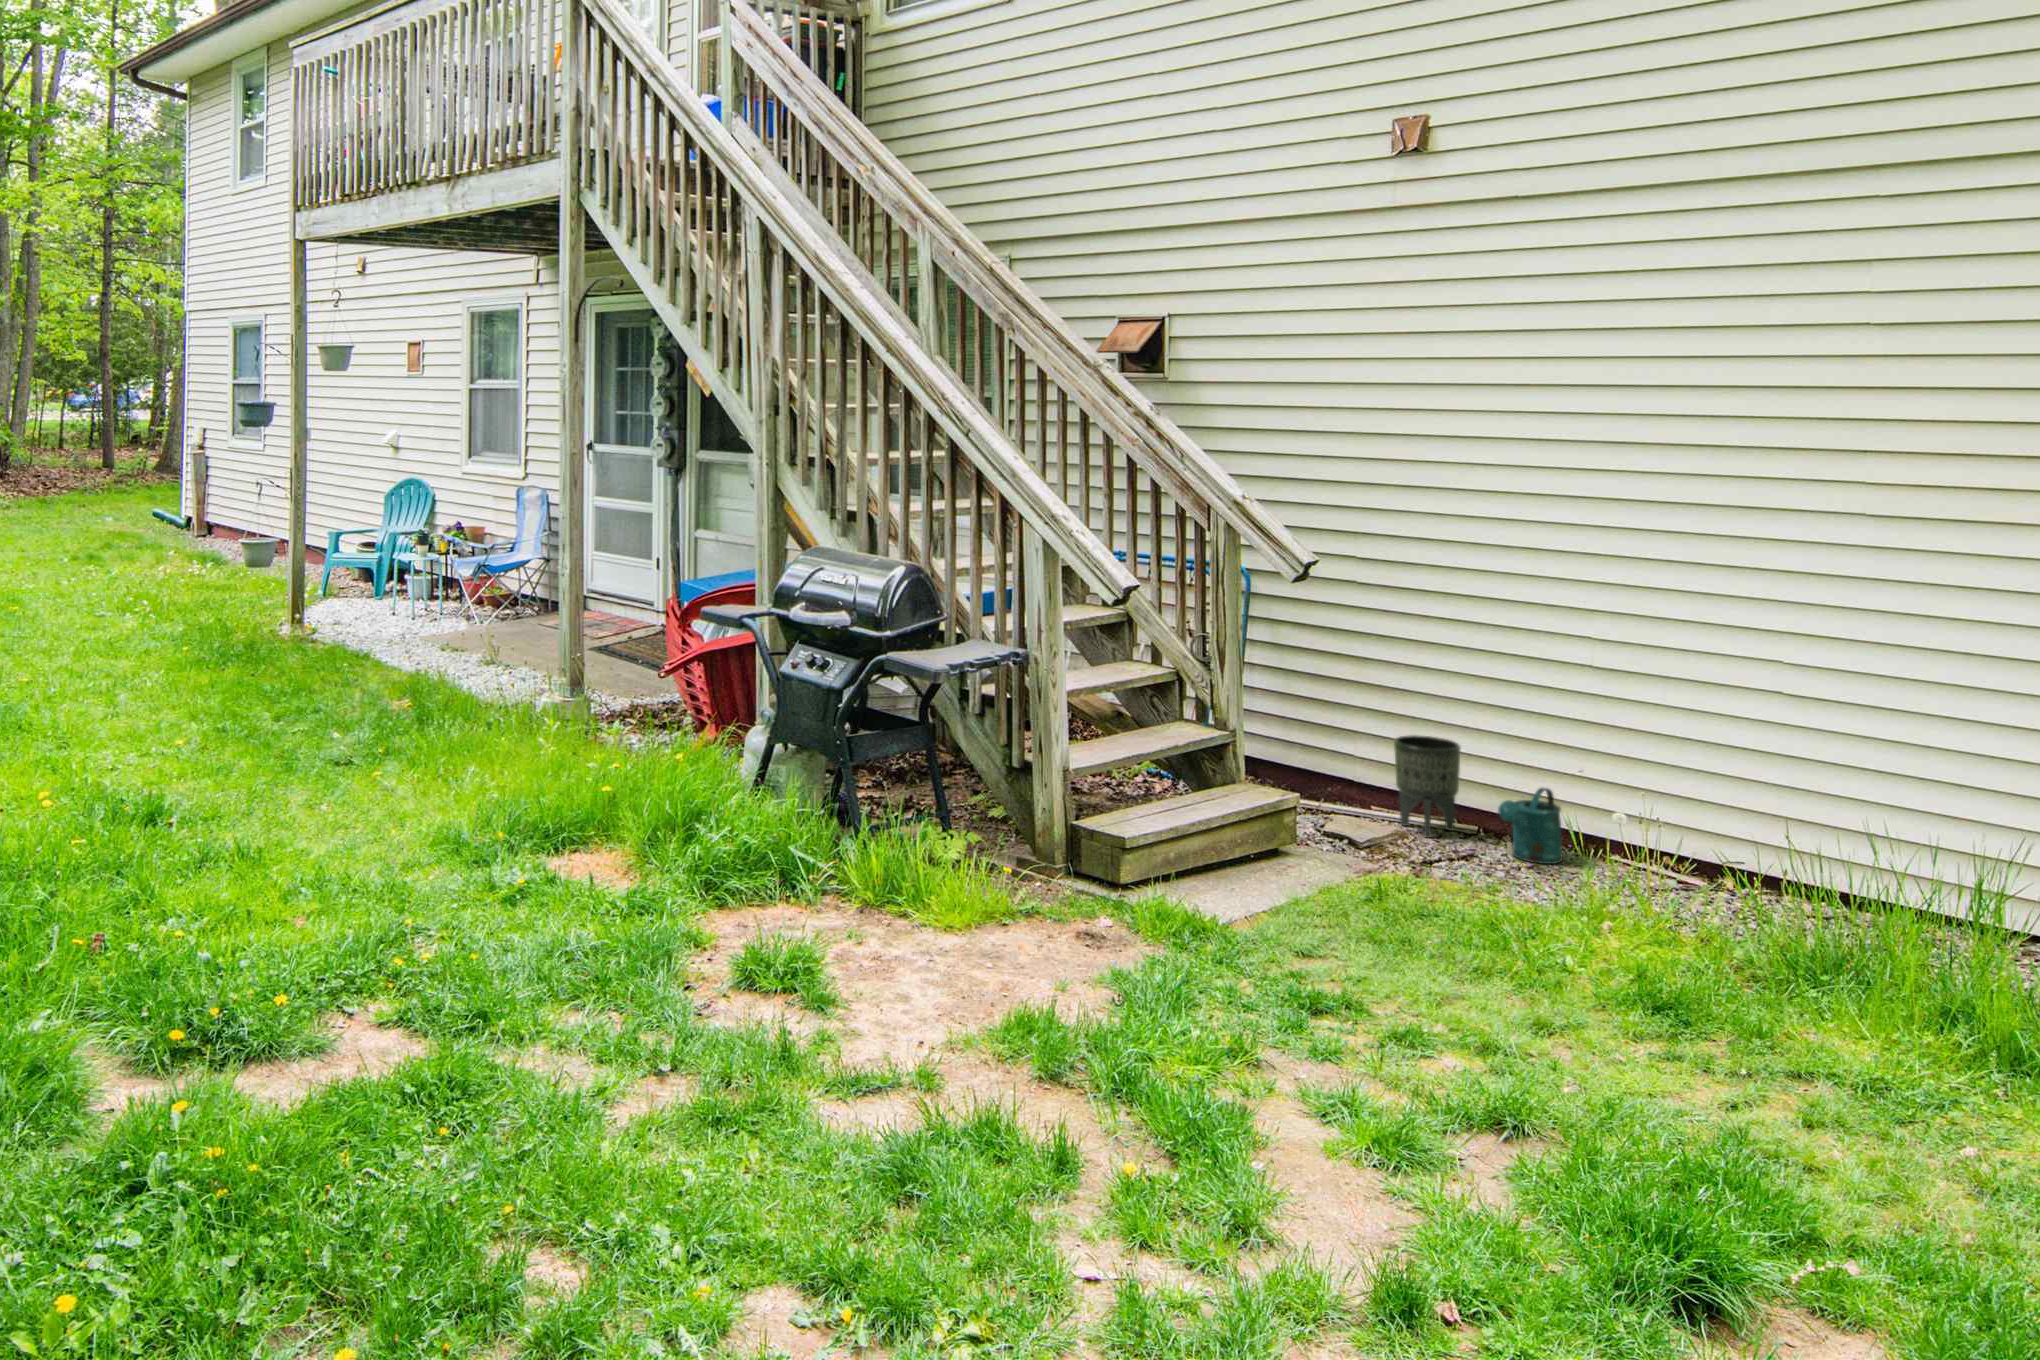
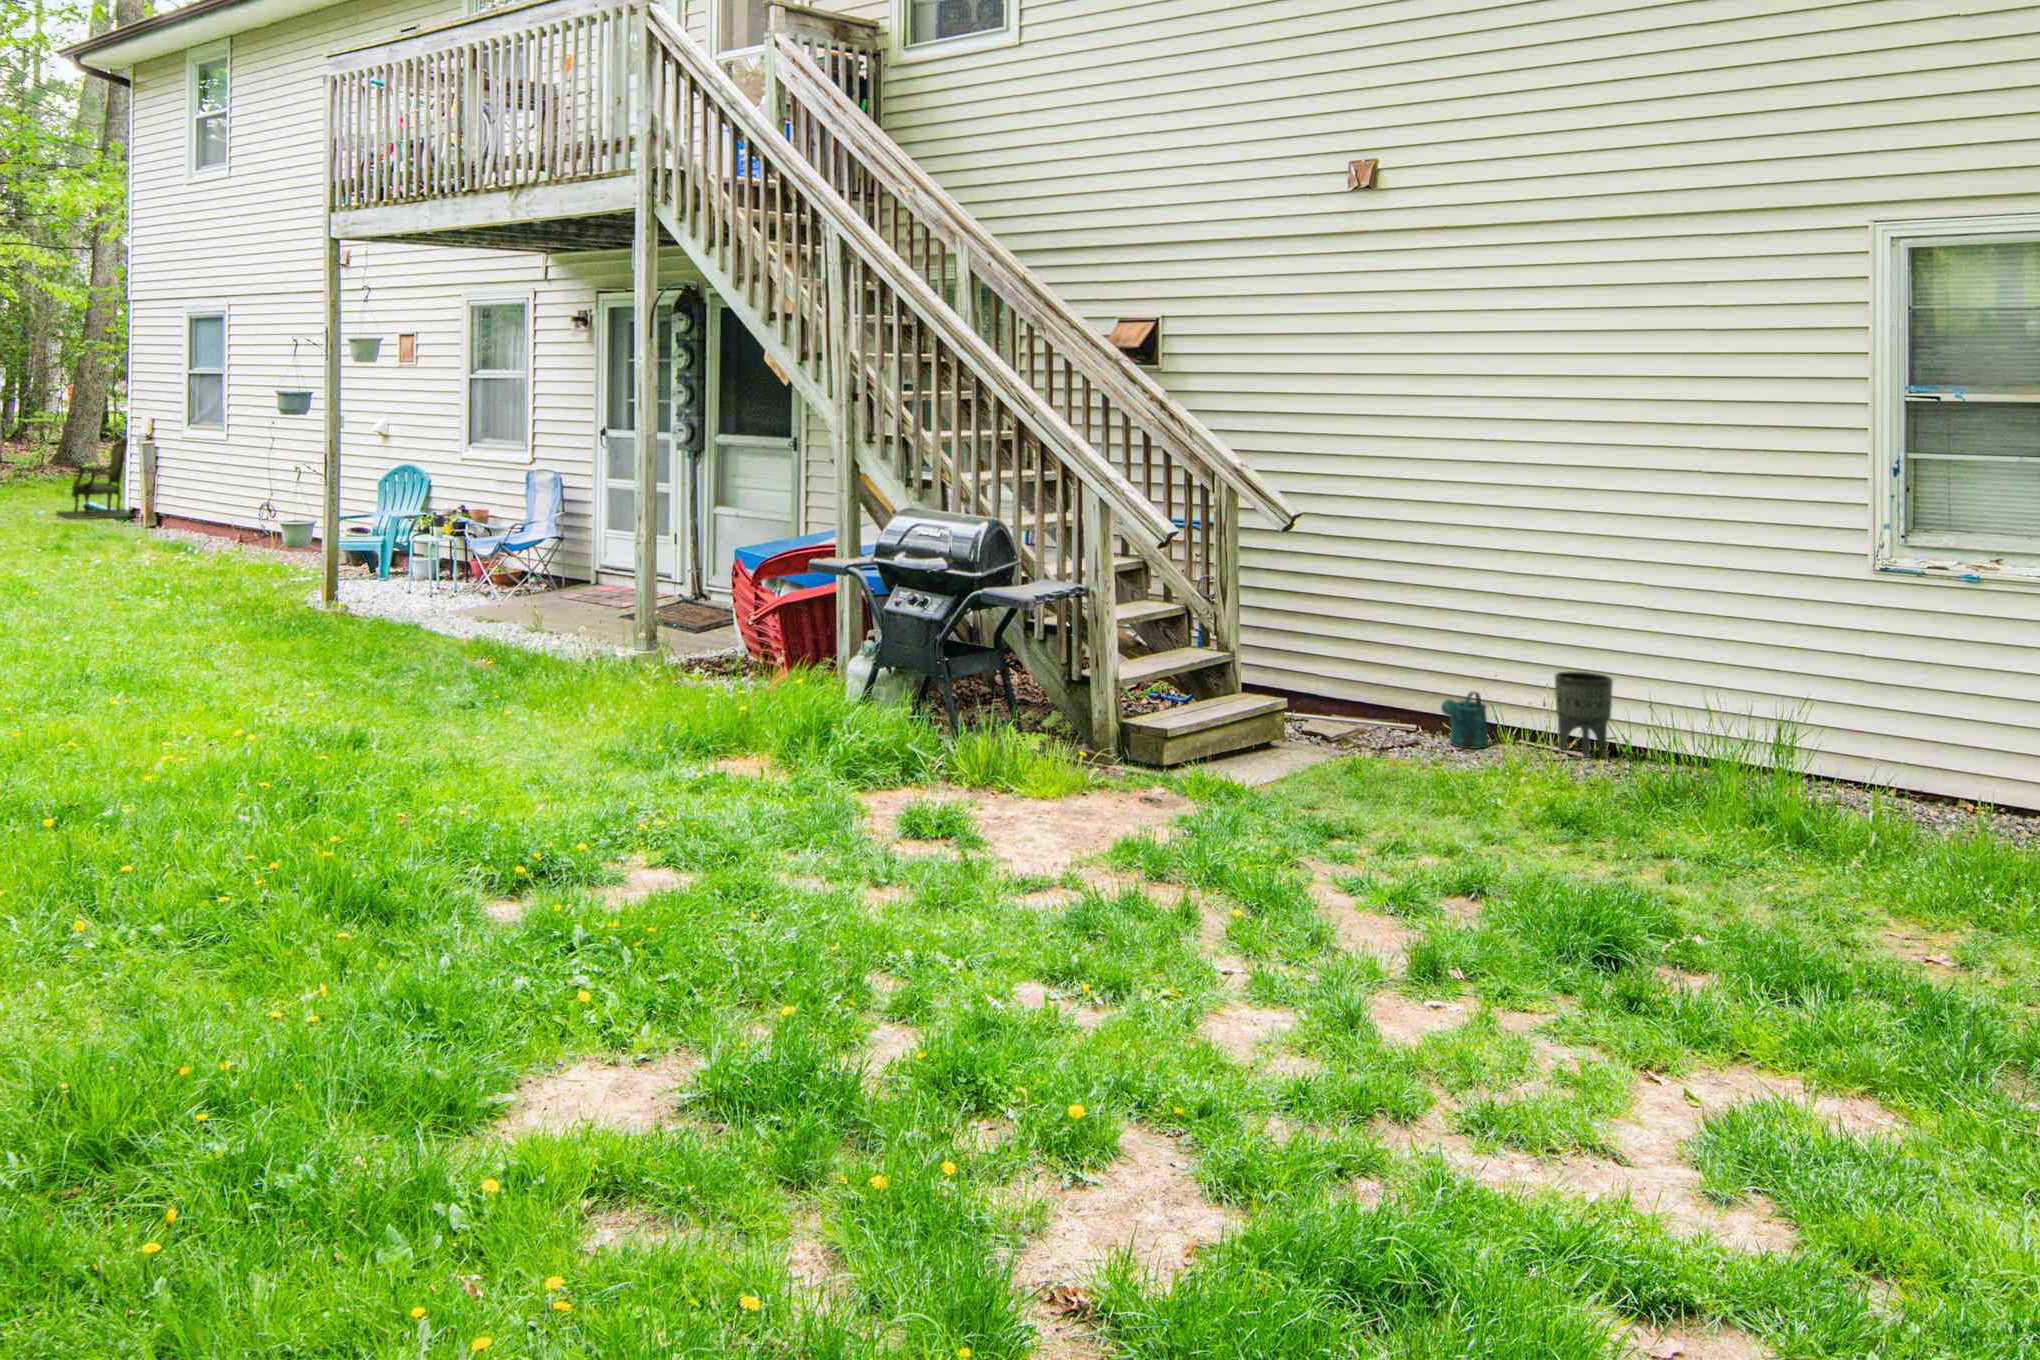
armchair: none [119,444,200,525] -> present [56,438,135,519]
planter: present [1394,735,1461,838] -> present [1555,671,1613,758]

